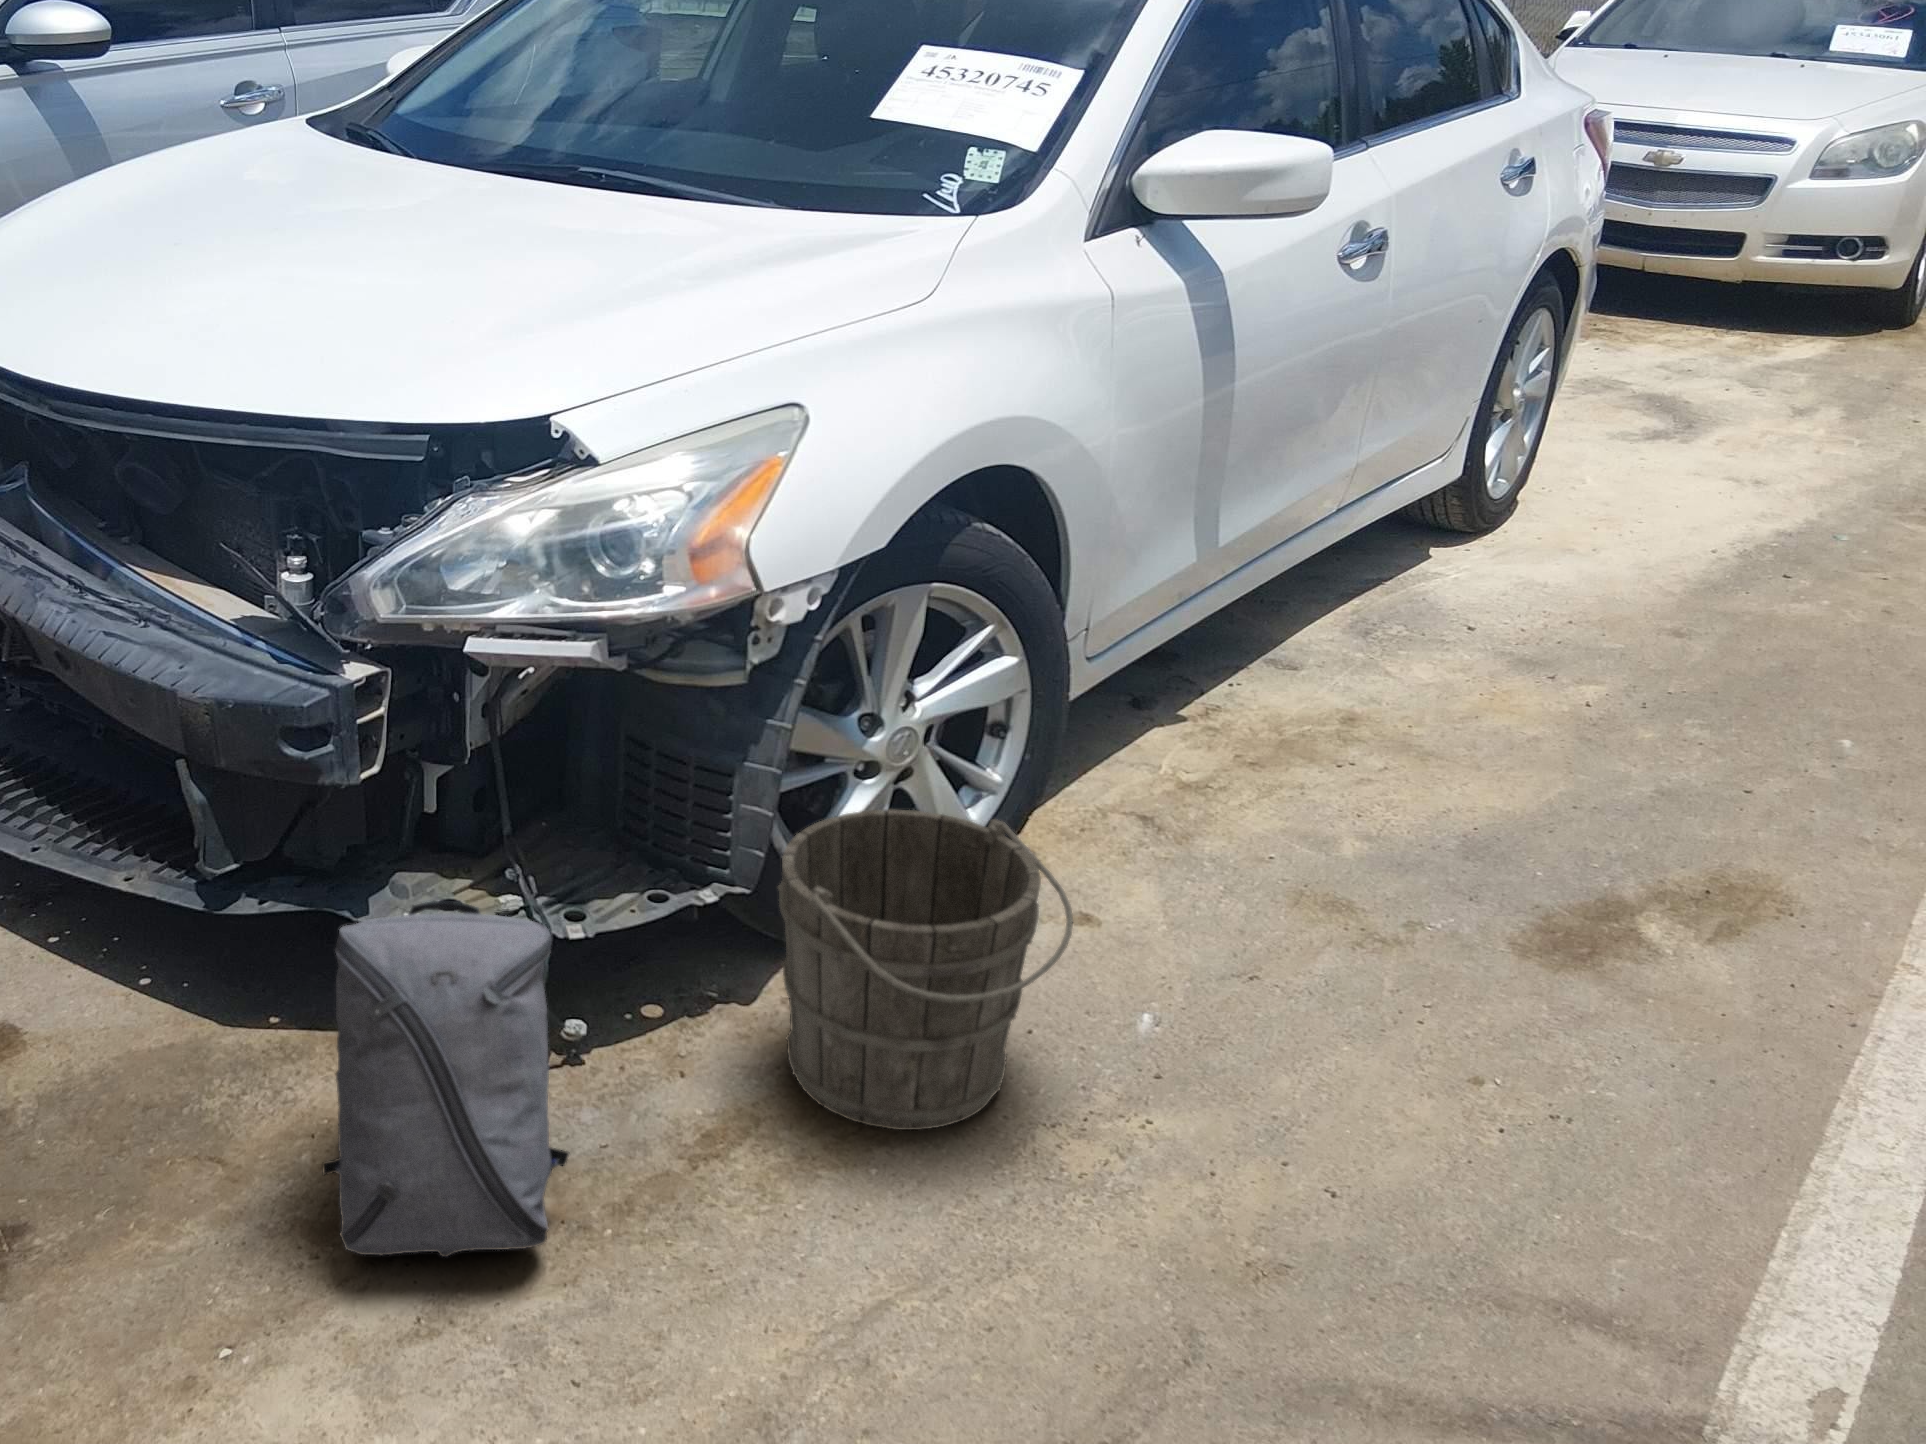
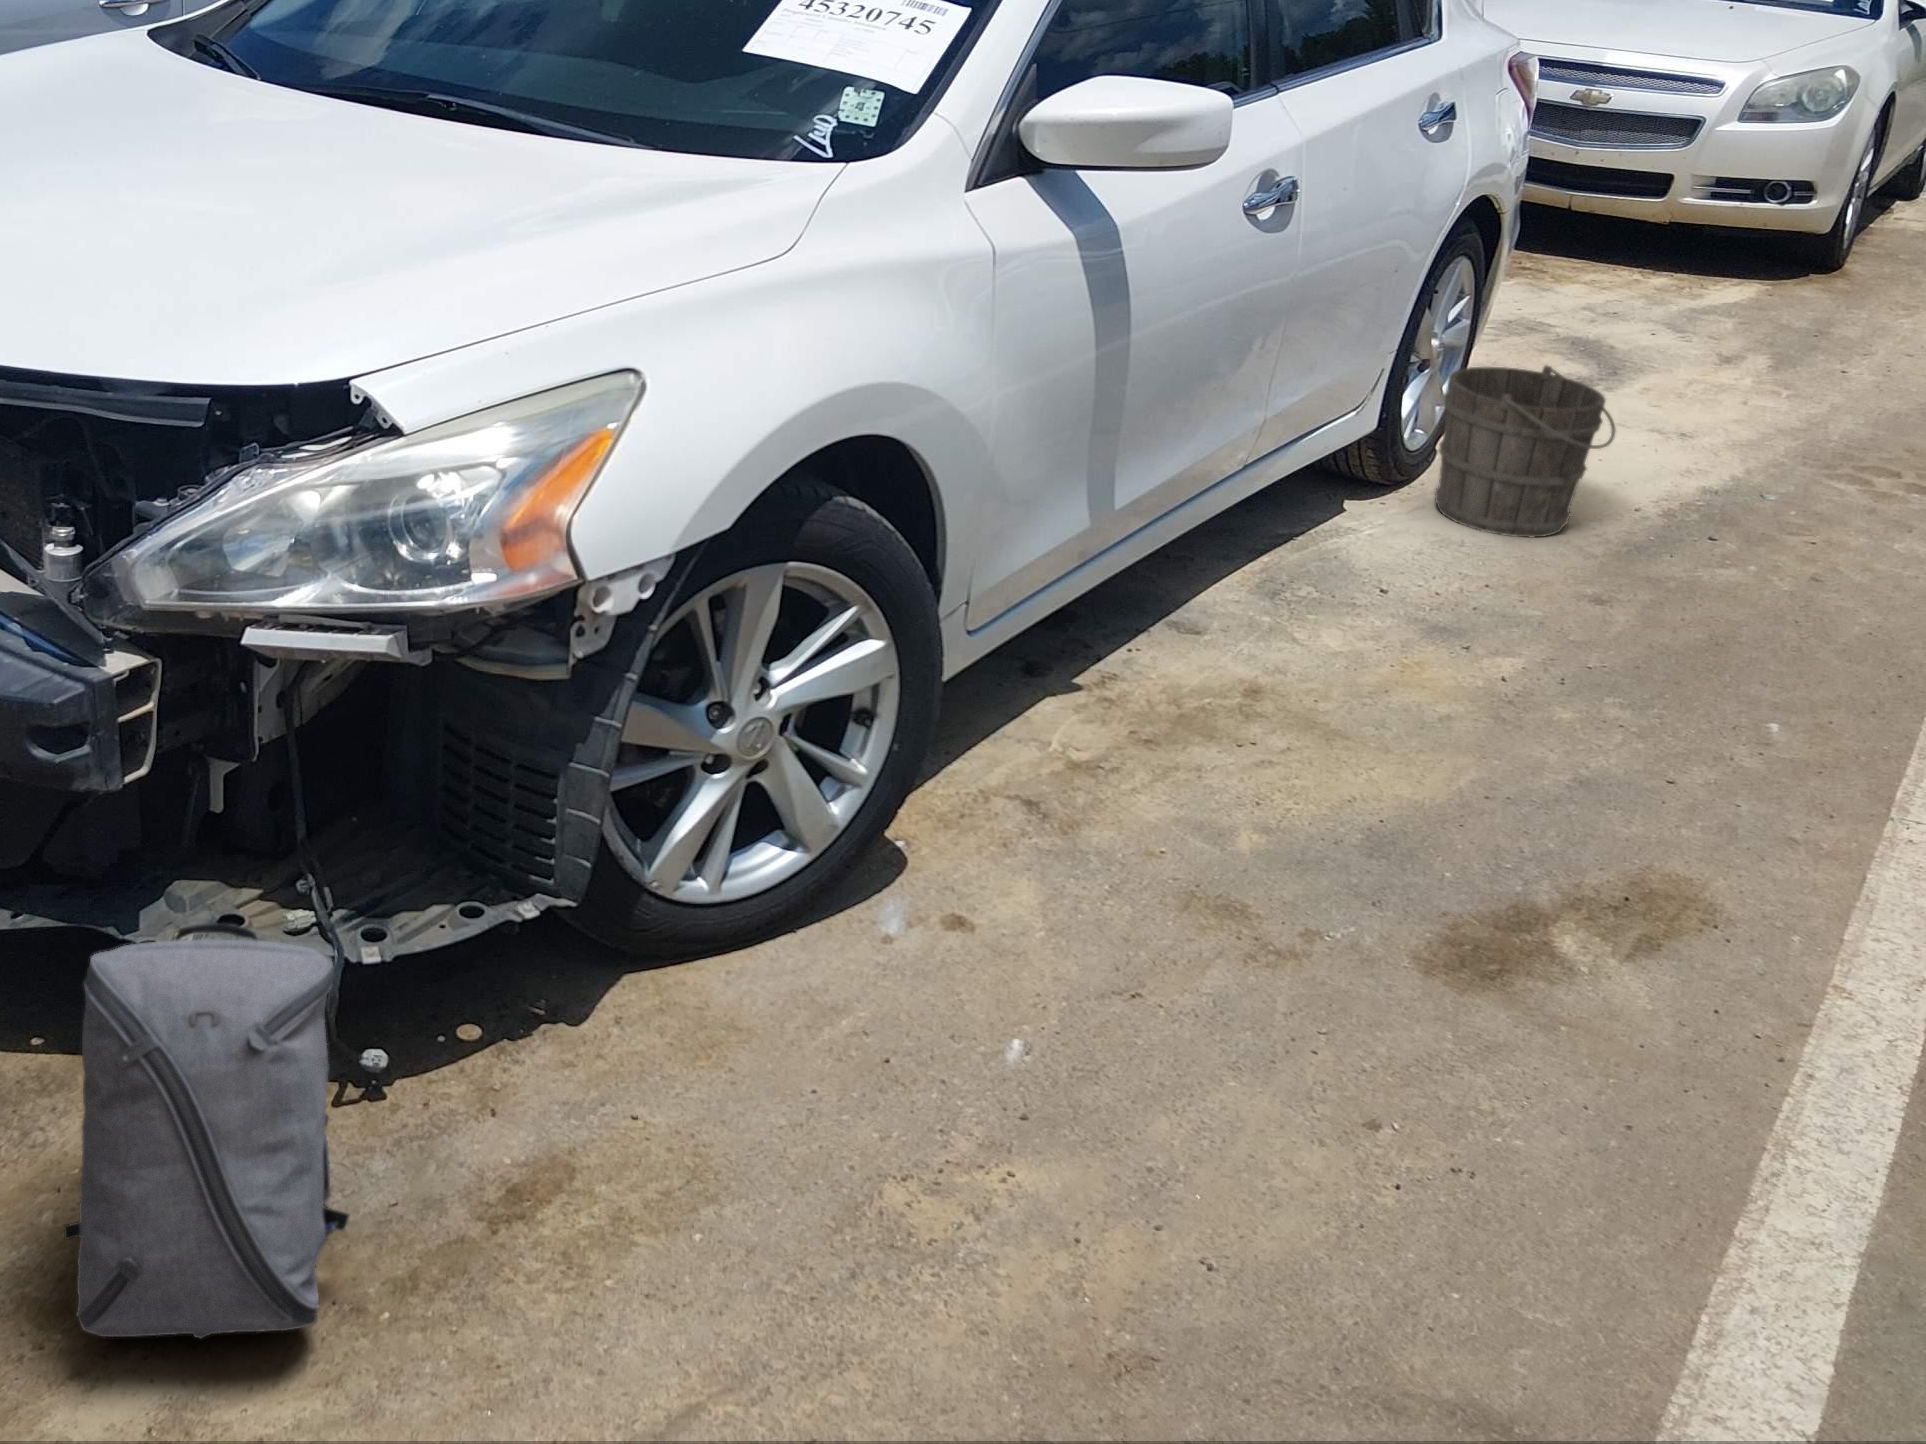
bucket: present [778,809,1073,1130] -> present [1435,366,1615,537]

